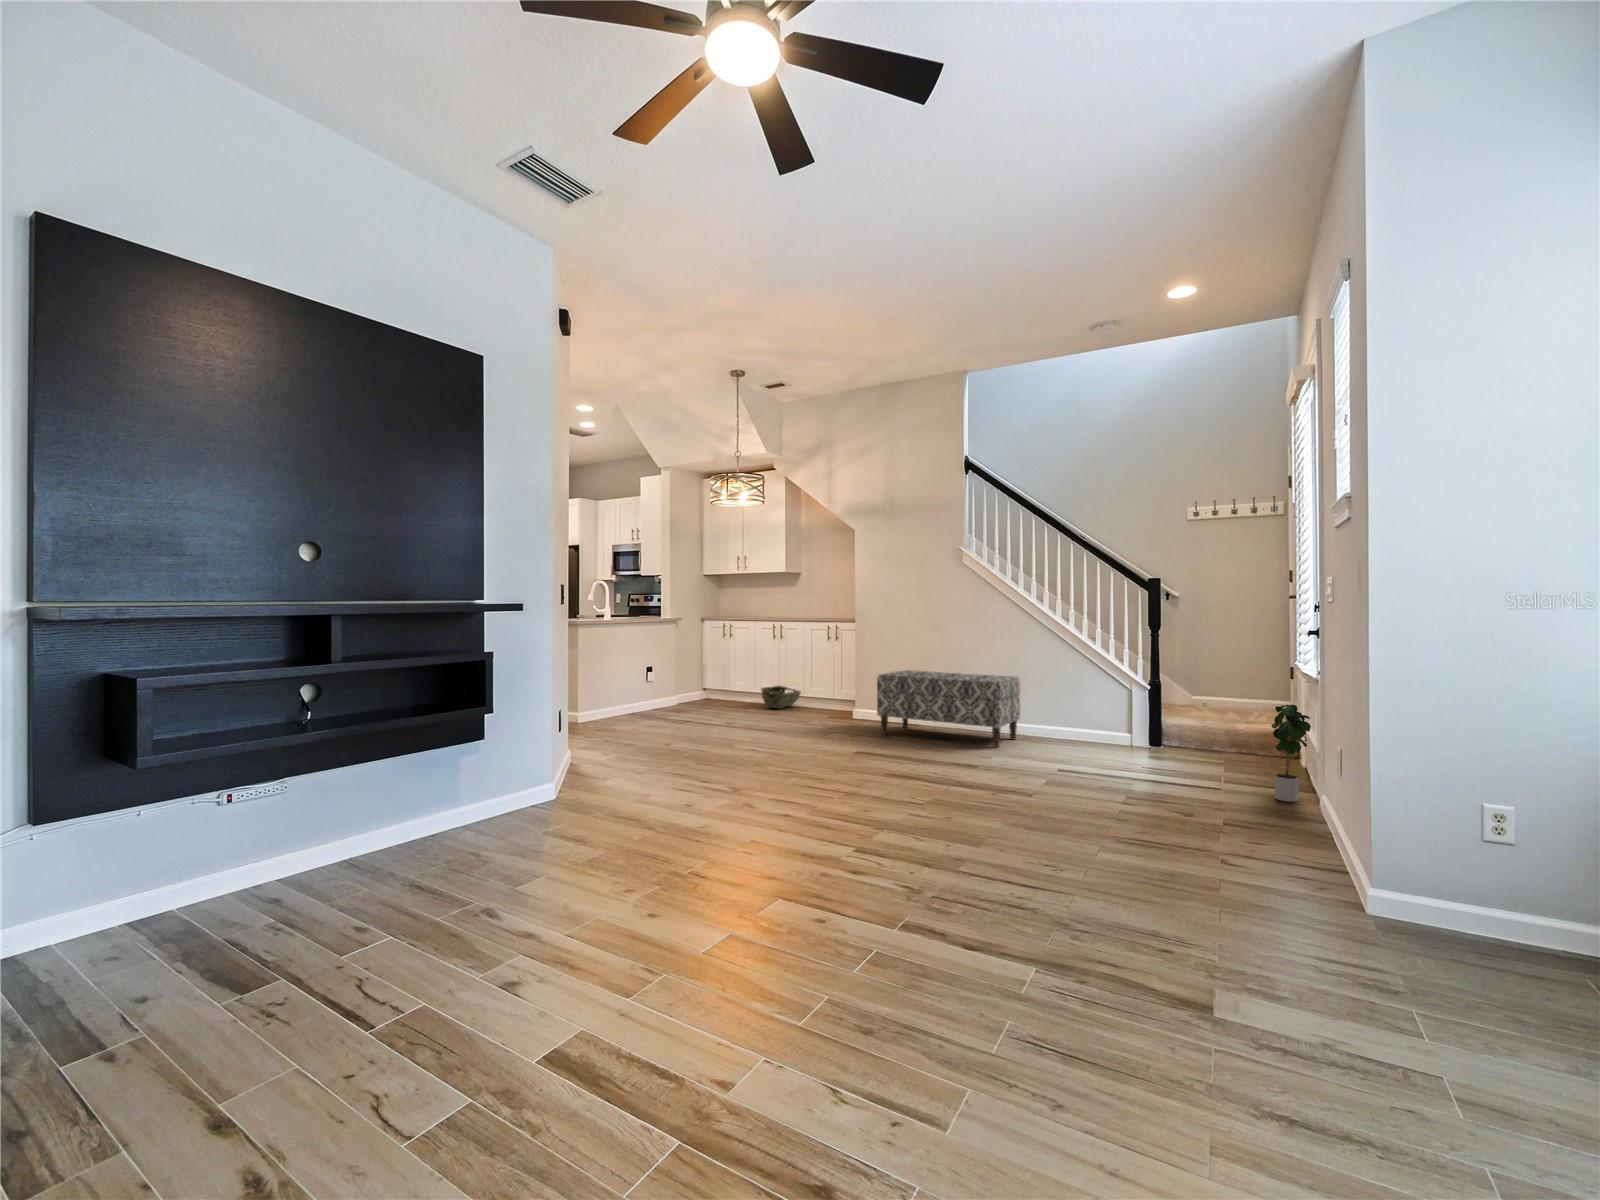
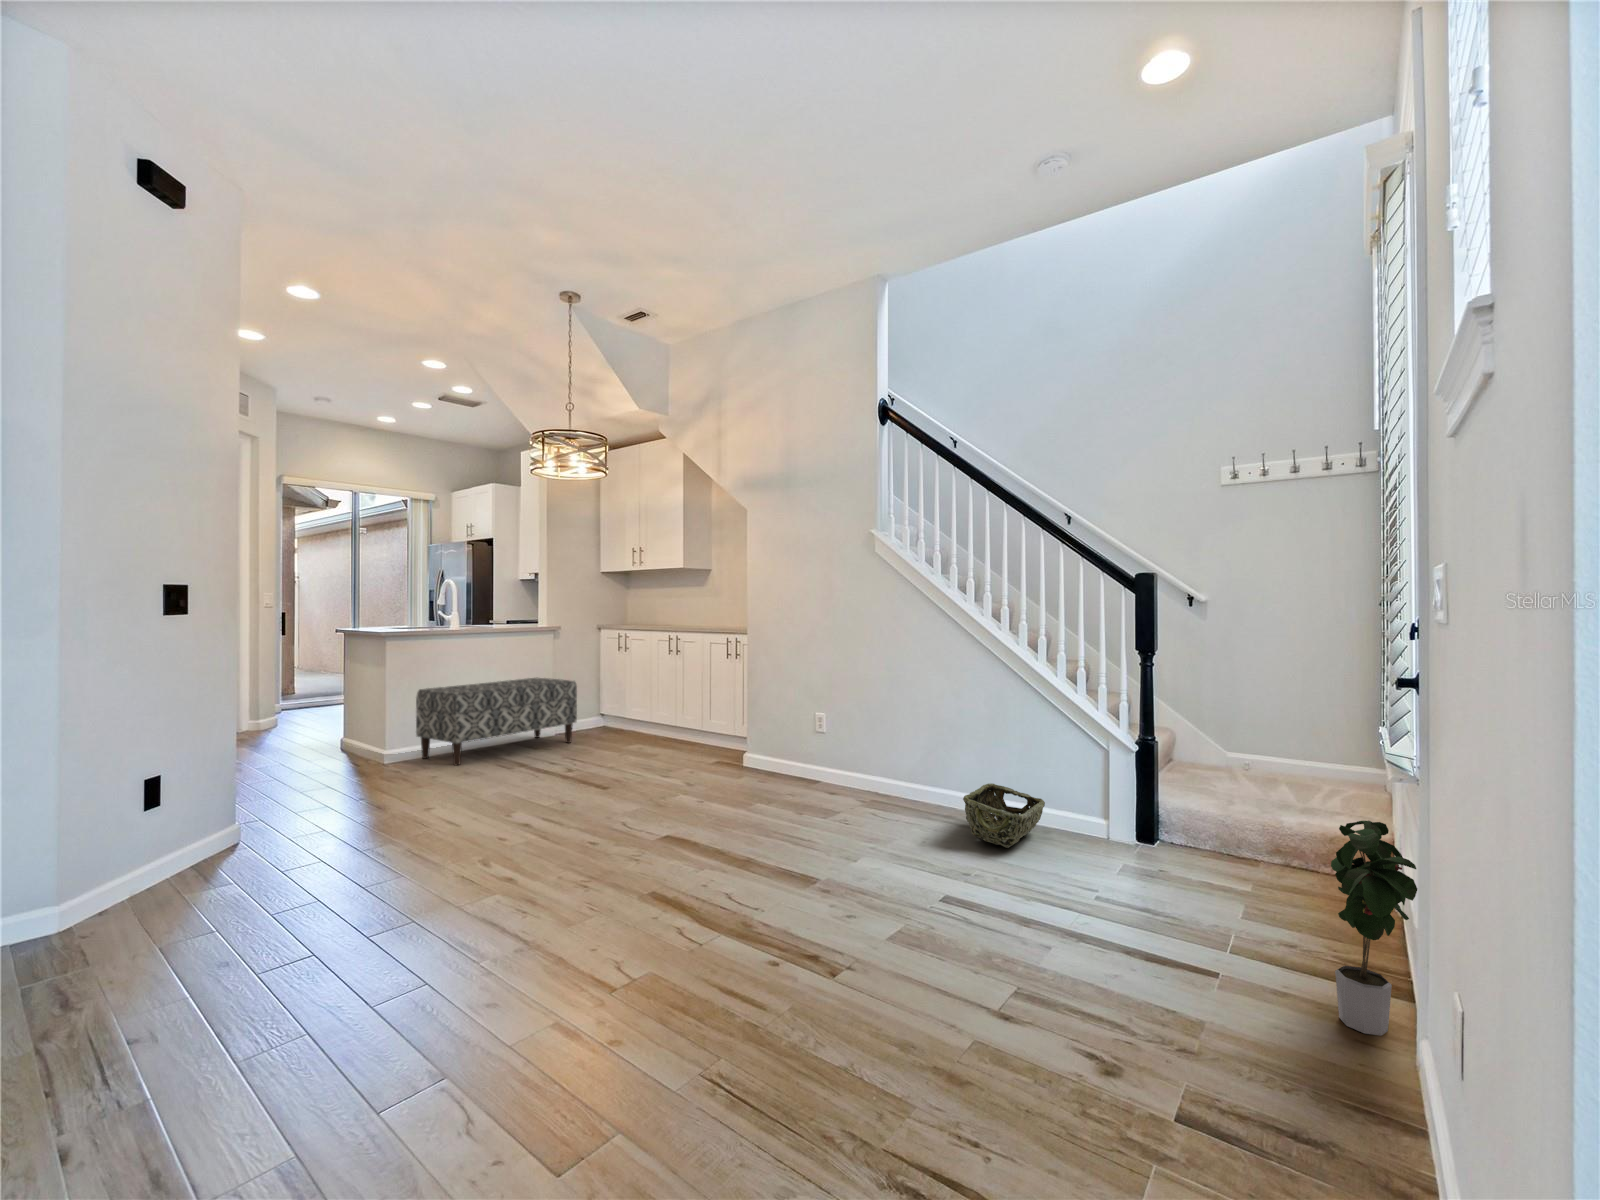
bench: present [877,670,1020,748] -> present [416,678,577,765]
woven basket: present [761,686,801,709] -> present [963,784,1045,848]

